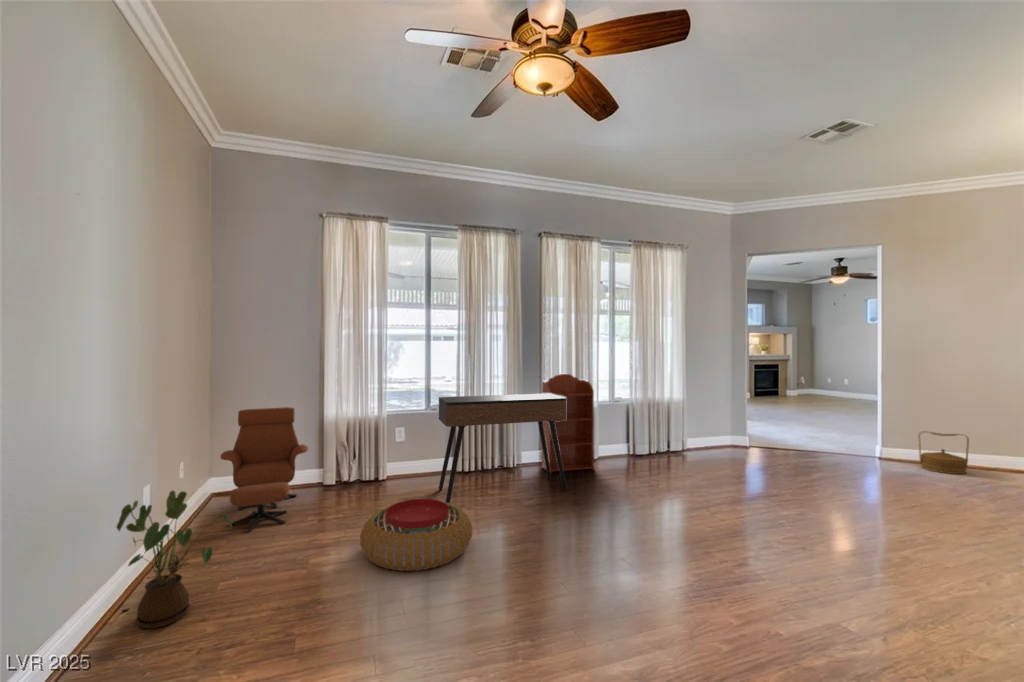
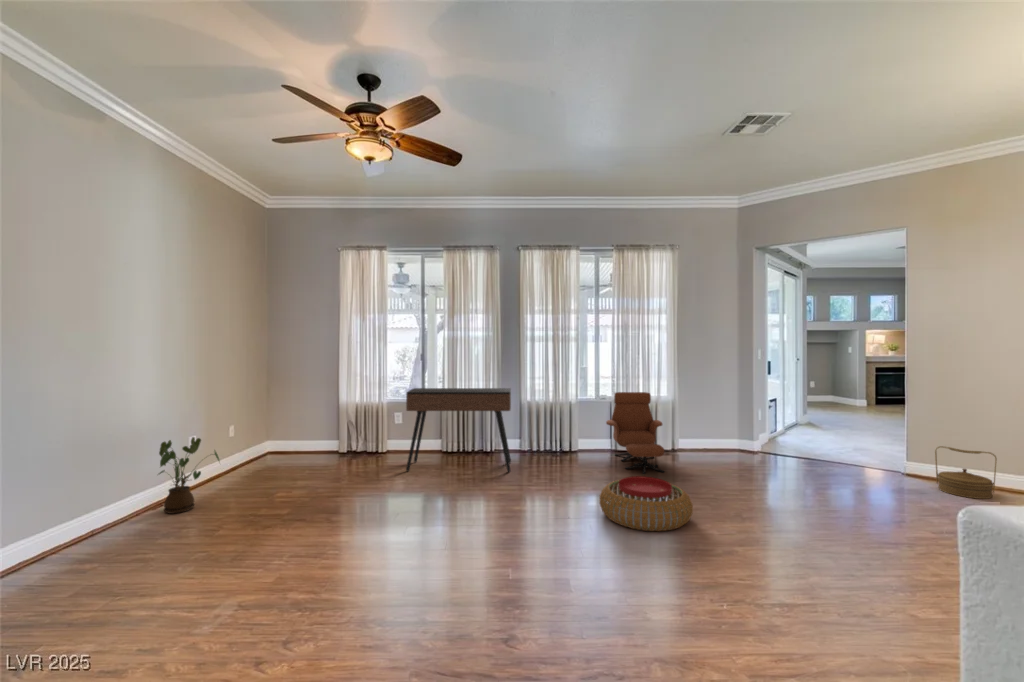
bookcase: present [542,374,595,472] -> none [517,371,559,460]
lounge chair: present [220,407,308,532] -> present [606,392,664,474]
pouf: present [360,499,472,571] -> present [599,476,693,531]

